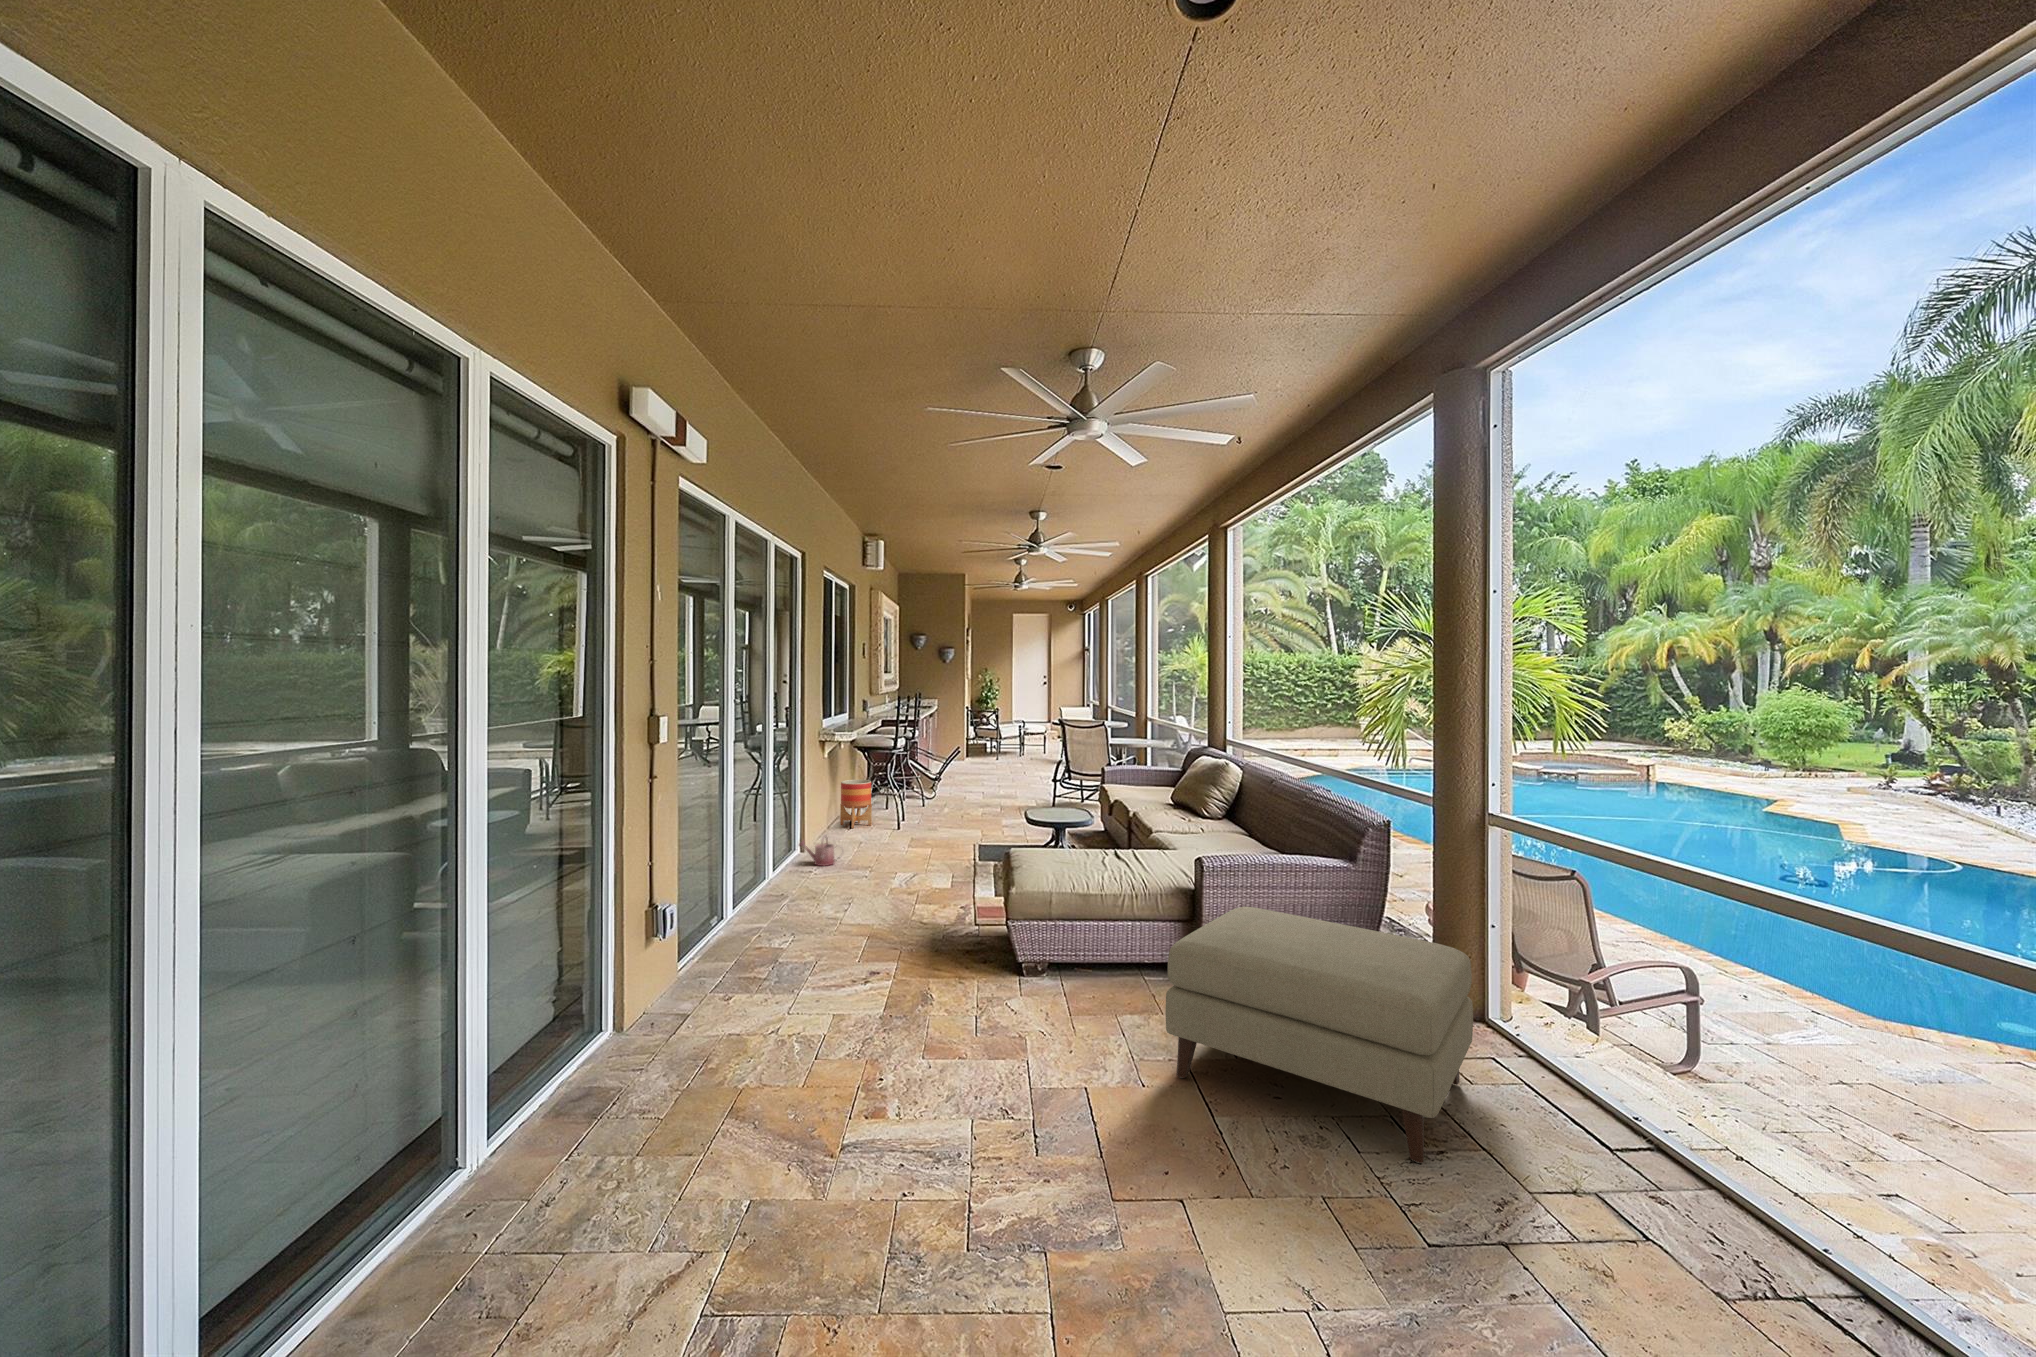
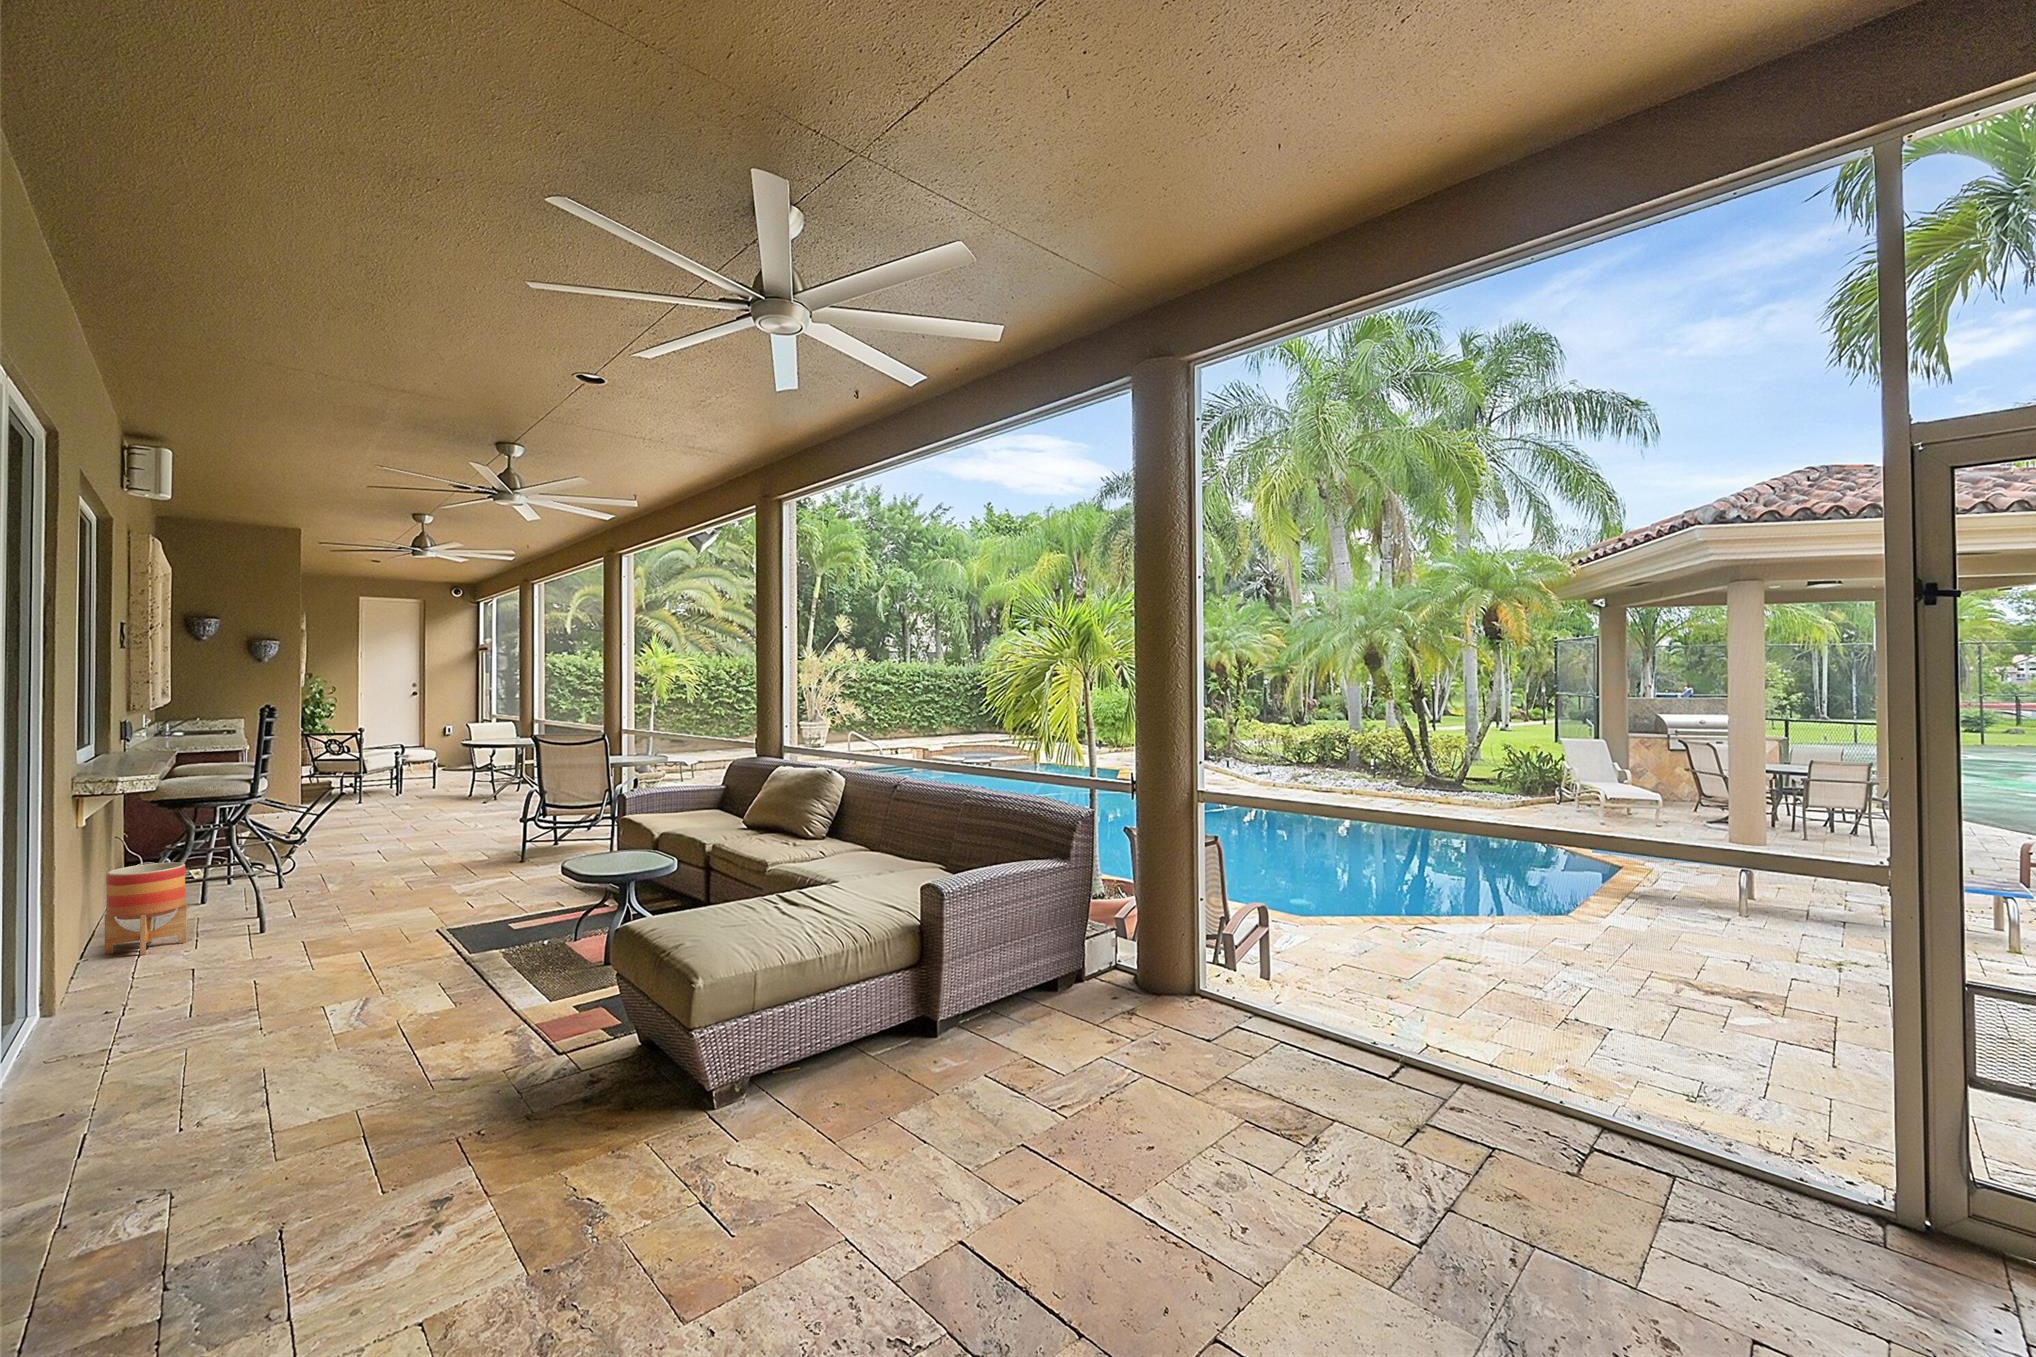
watering can: present [799,835,837,866] -> none [47,975,179,1041]
ottoman: present [1166,907,1473,1163] -> none [1016,926,1338,1169]

